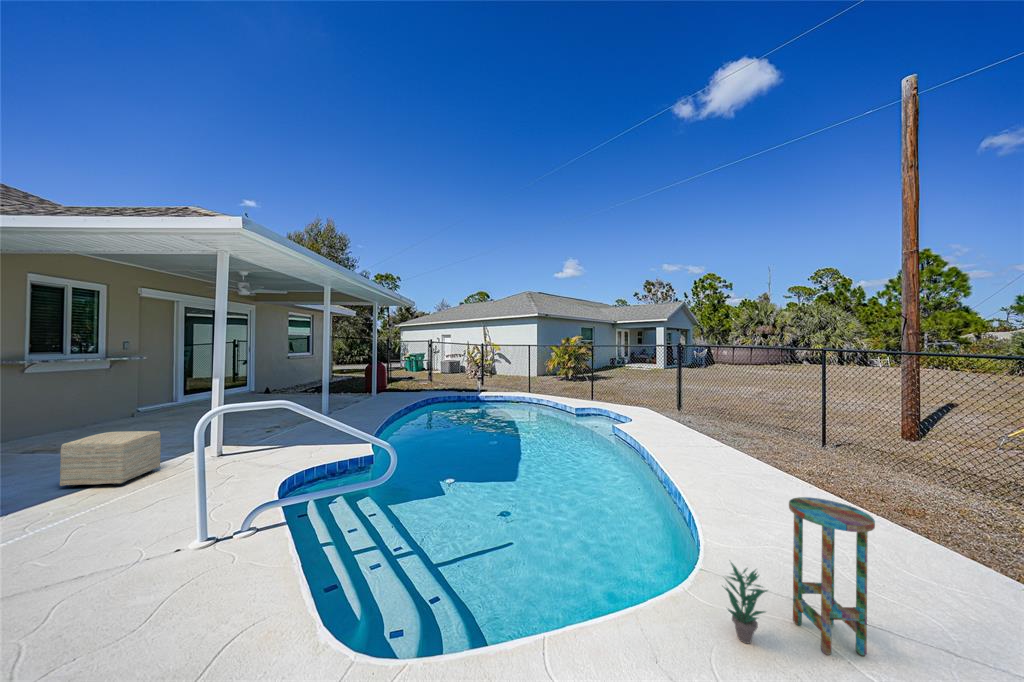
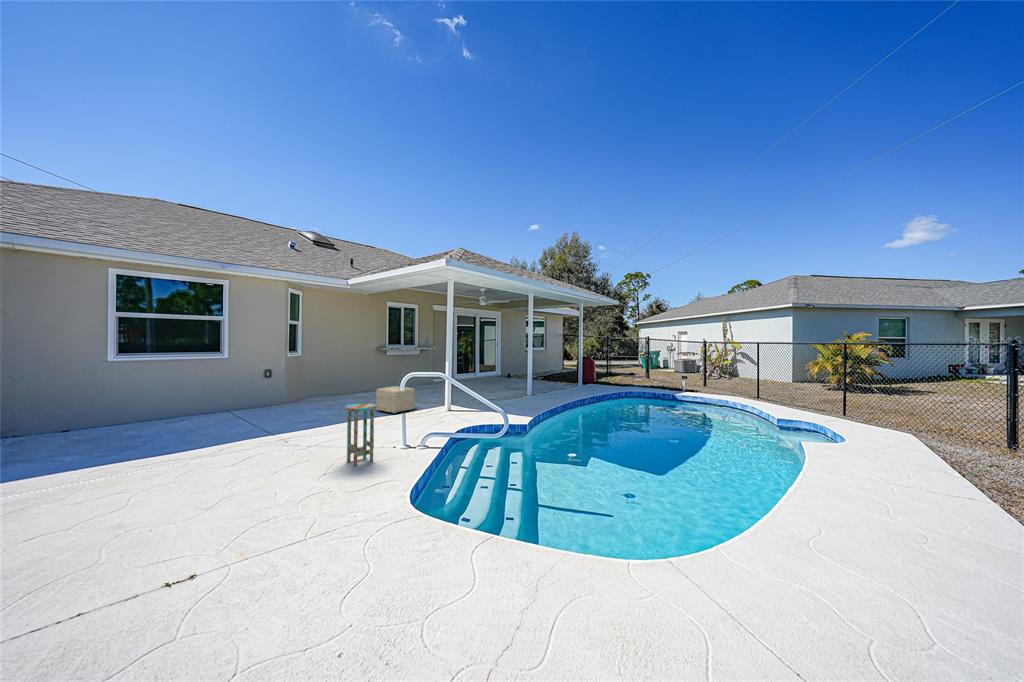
side table: present [789,497,875,656] -> present [345,403,376,466]
potted plant: present [725,563,767,643] -> none [568,517,606,587]

